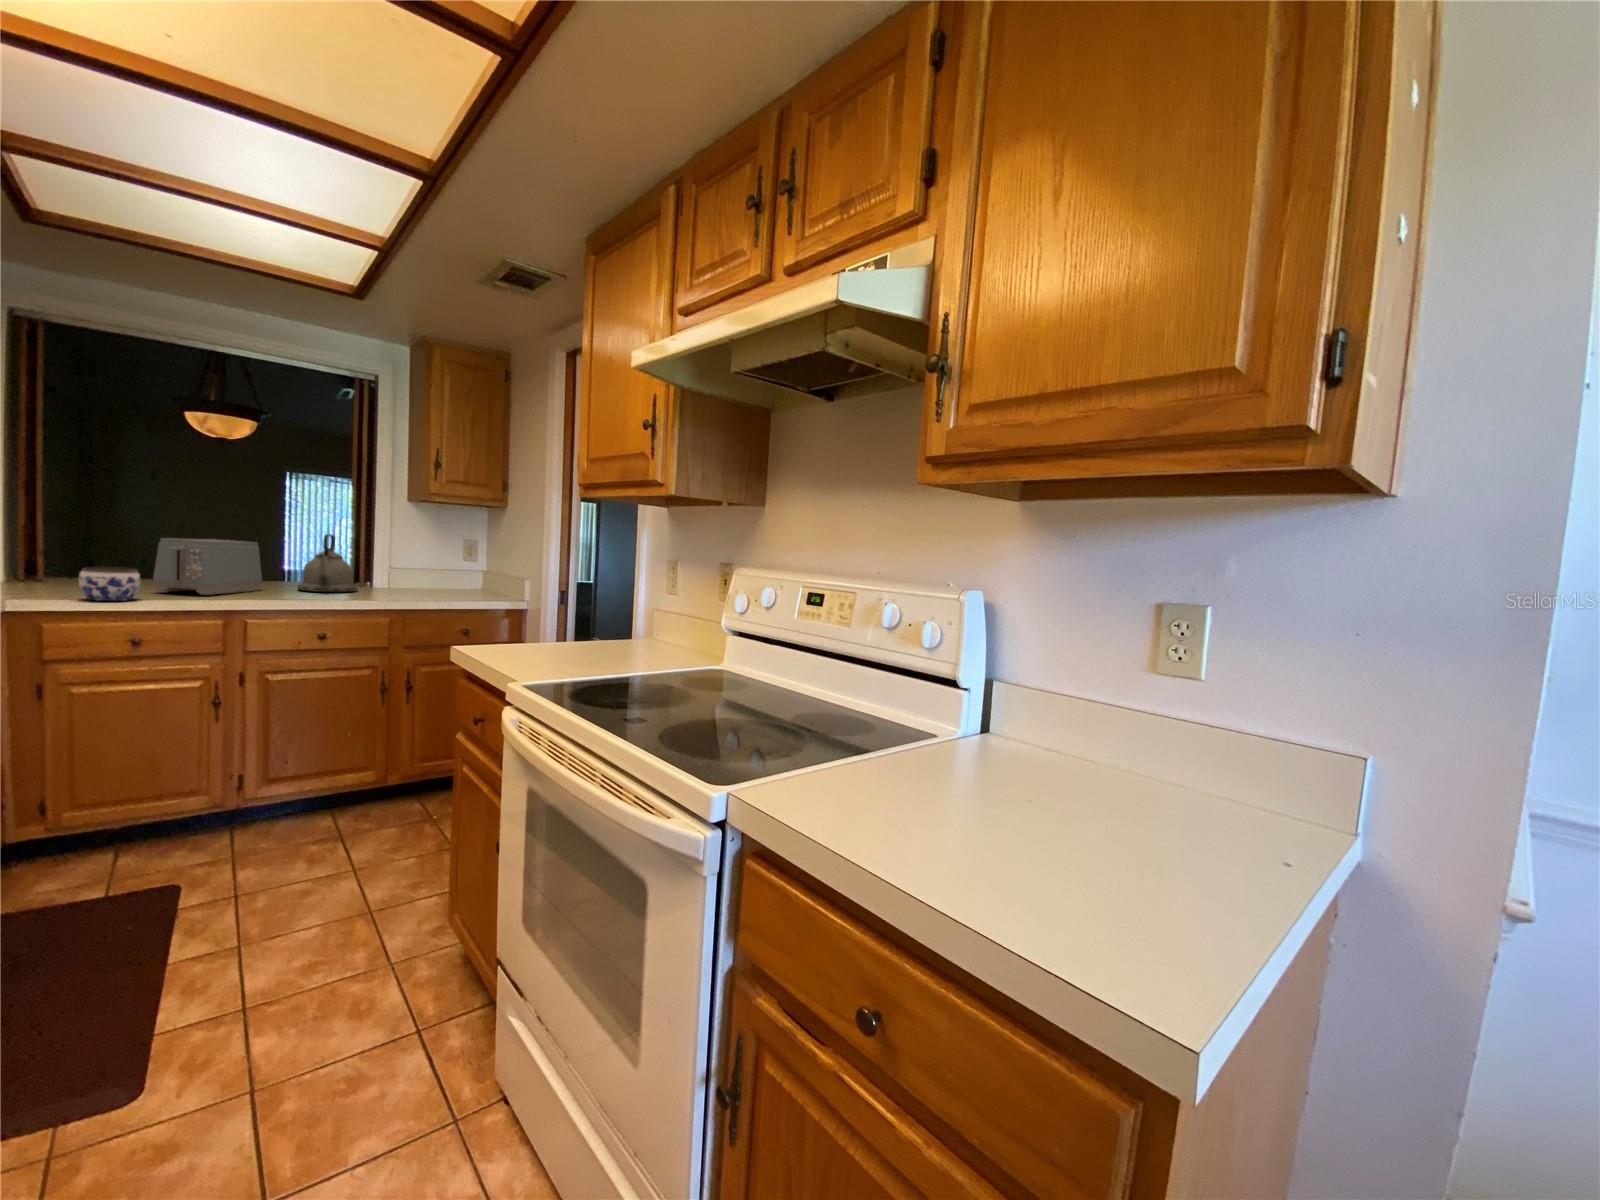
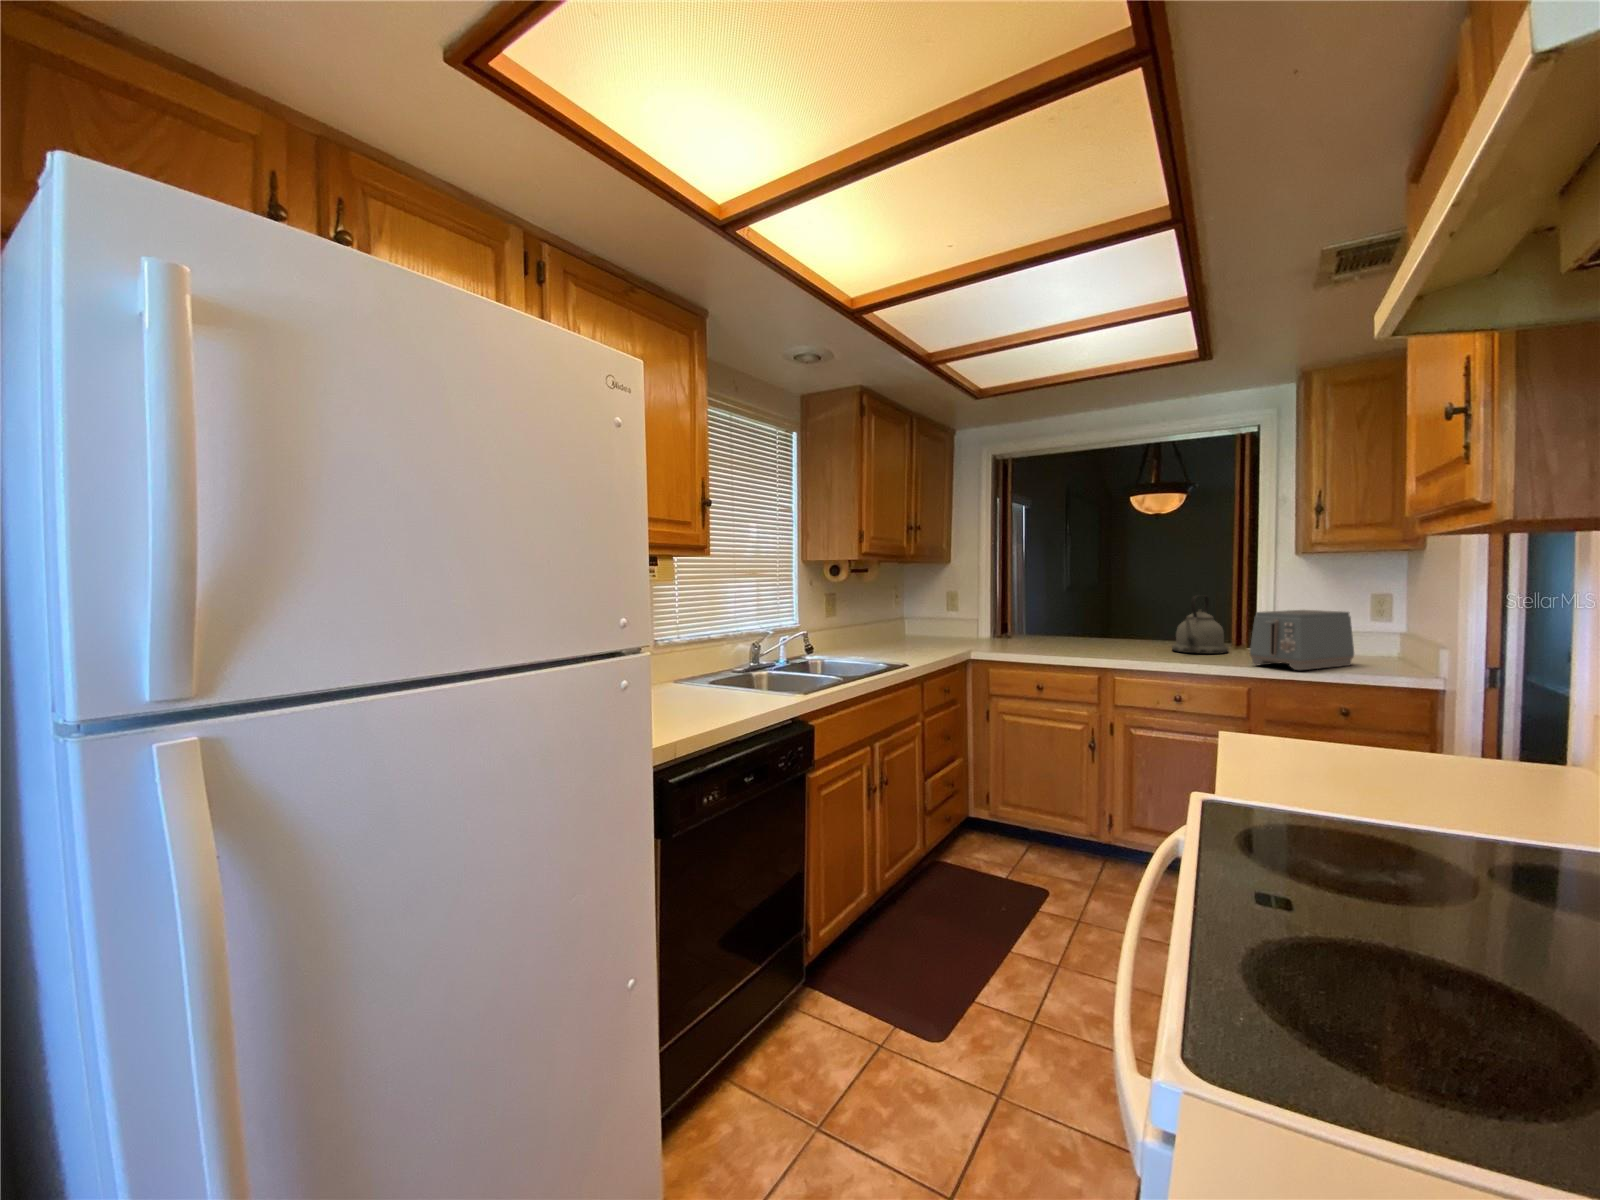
toaster: present [153,538,262,595] -> present [1250,610,1354,670]
jar: present [79,567,141,601] -> none [1012,630,1046,656]

